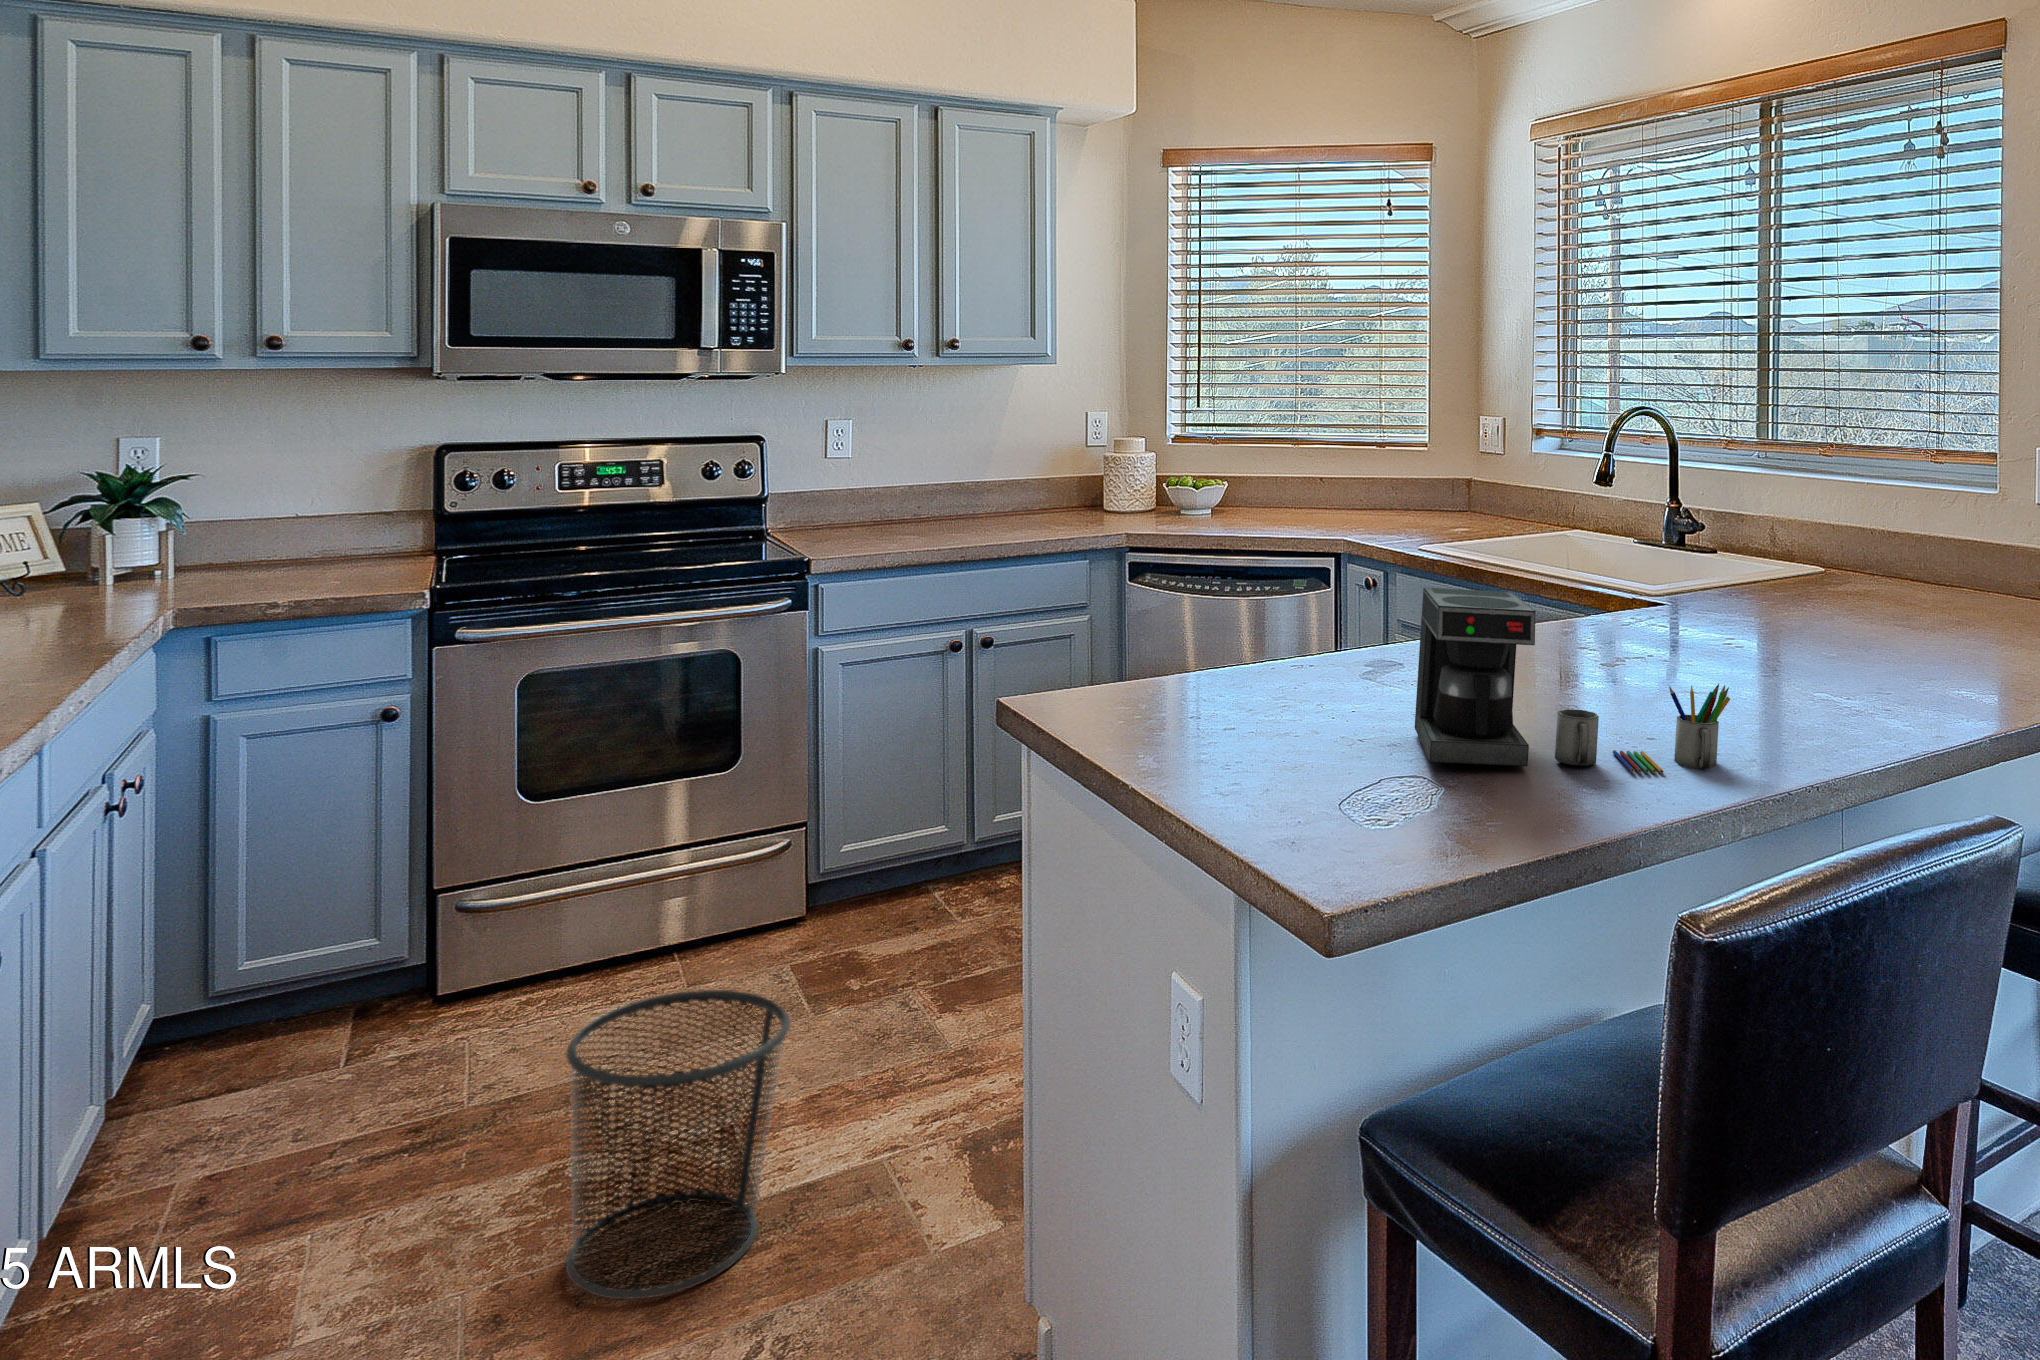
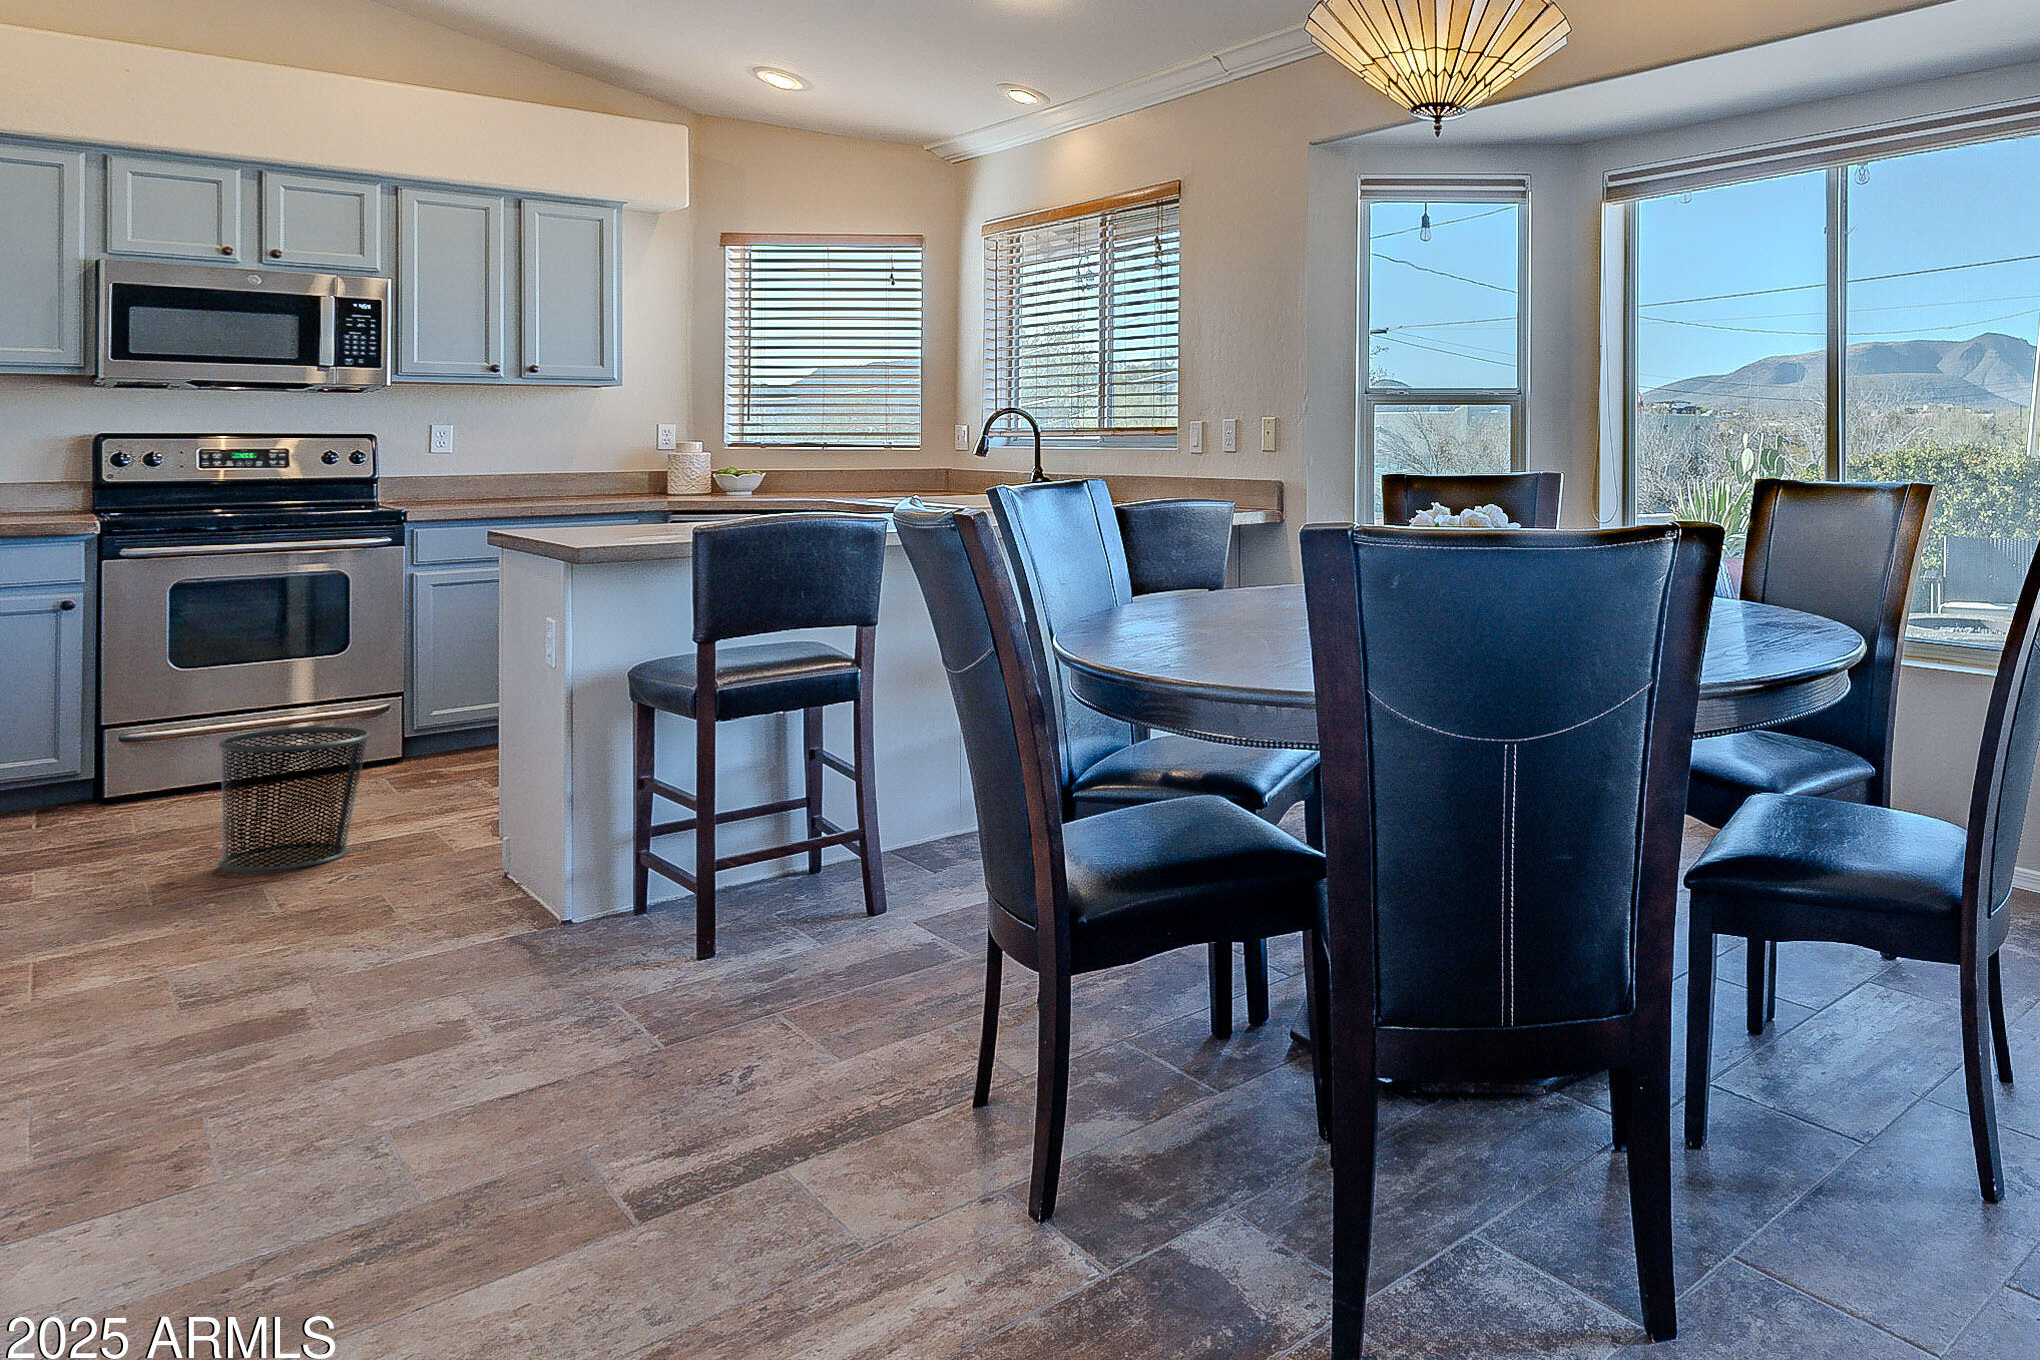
coffee maker: present [1415,587,1730,774] -> none [693,456,854,530]

